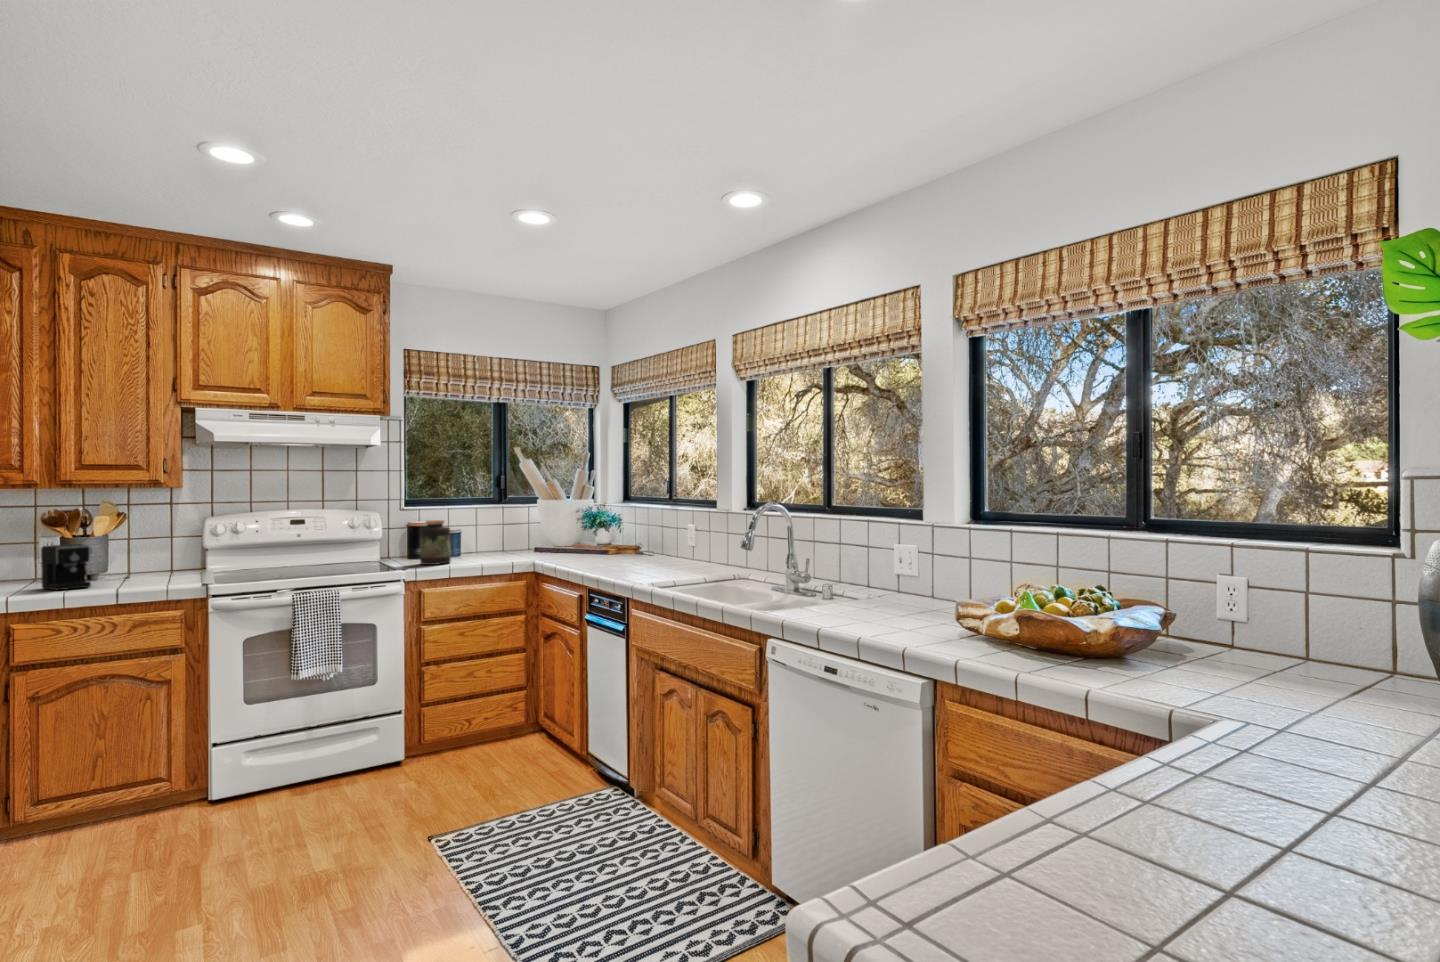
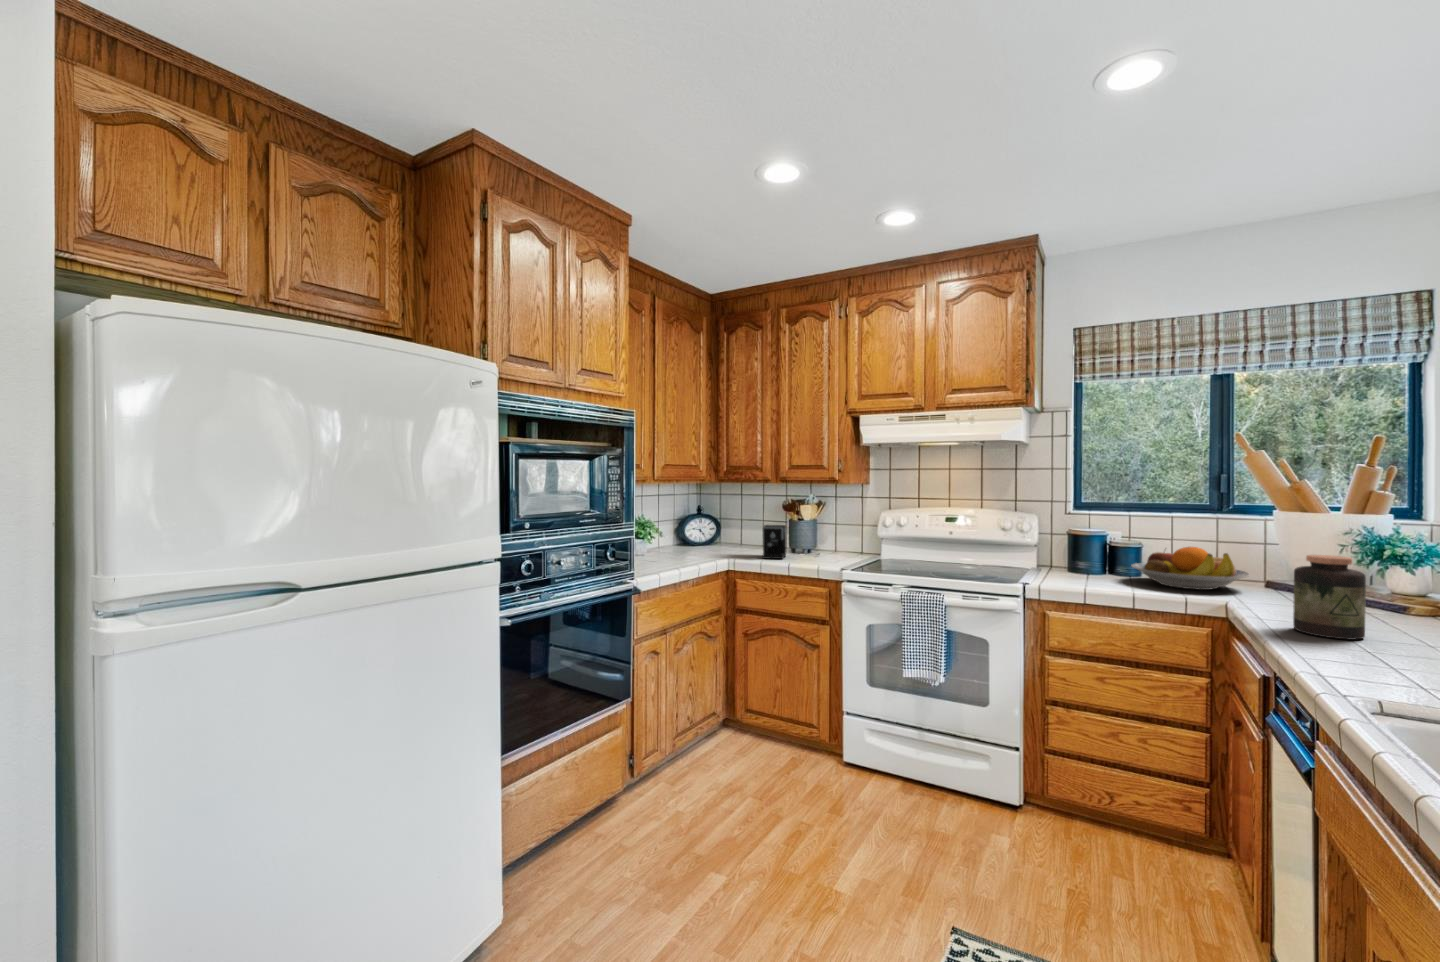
jar: present [420,520,451,565] -> present [1293,555,1366,640]
fruit bowl: none [460,527,532,558] -> present [1131,547,1250,590]

